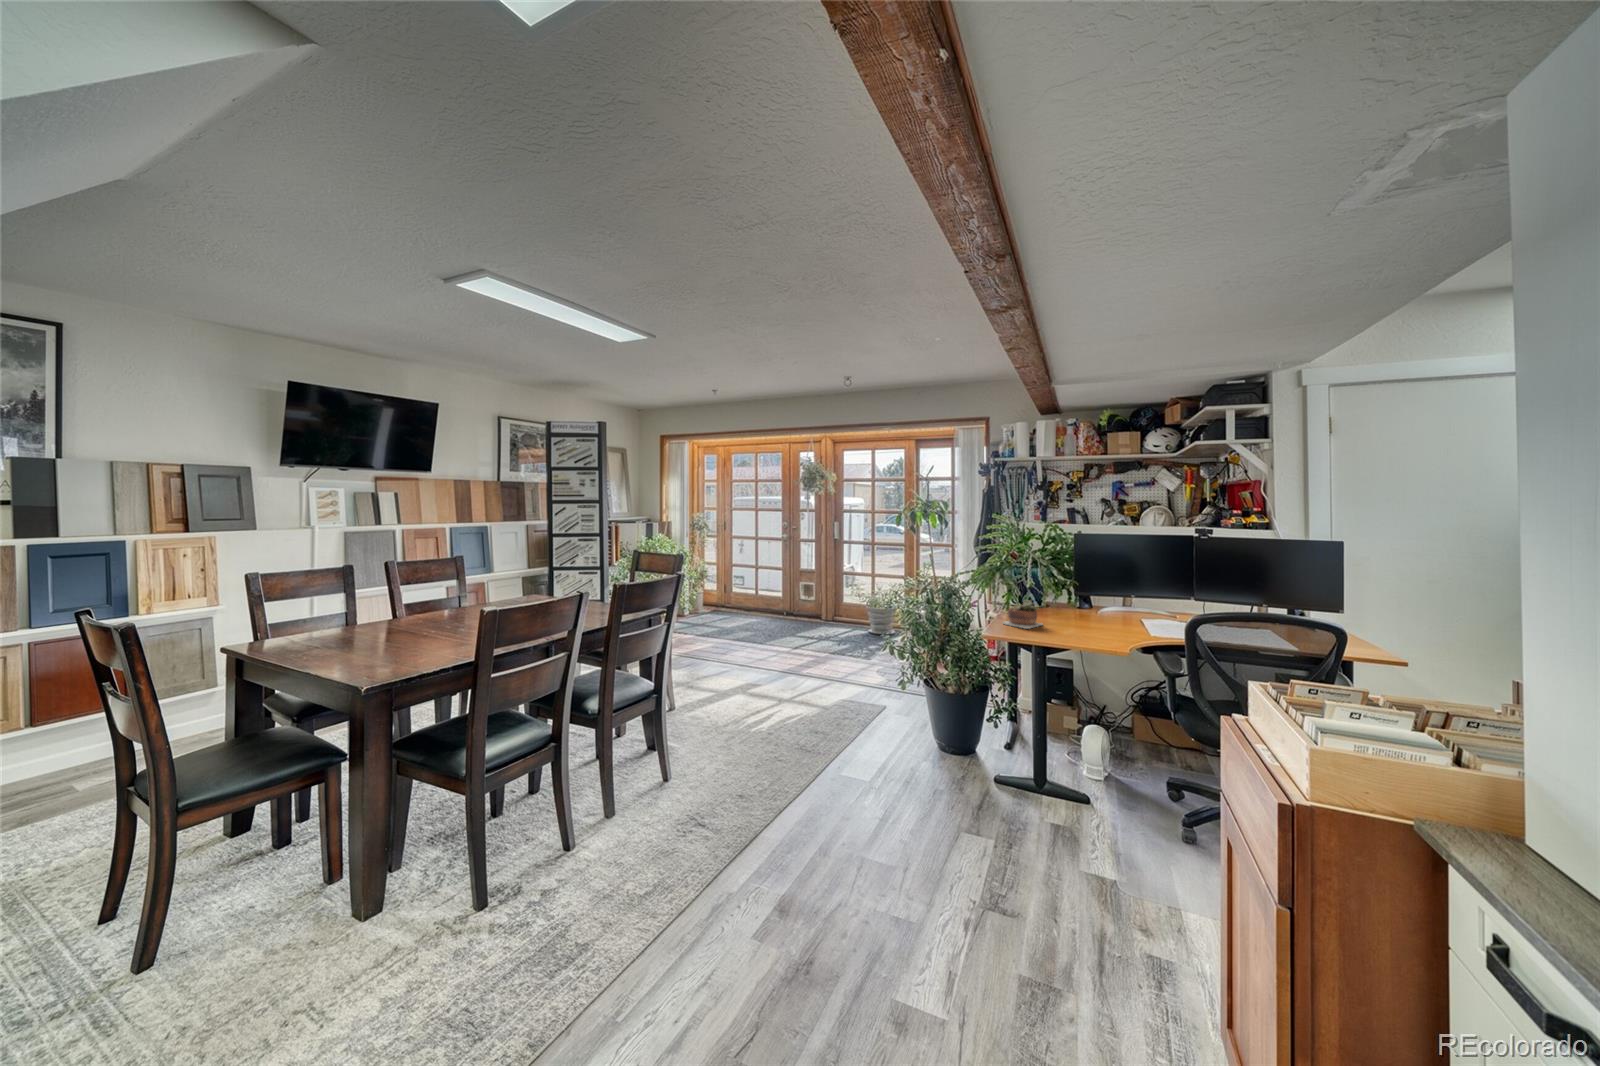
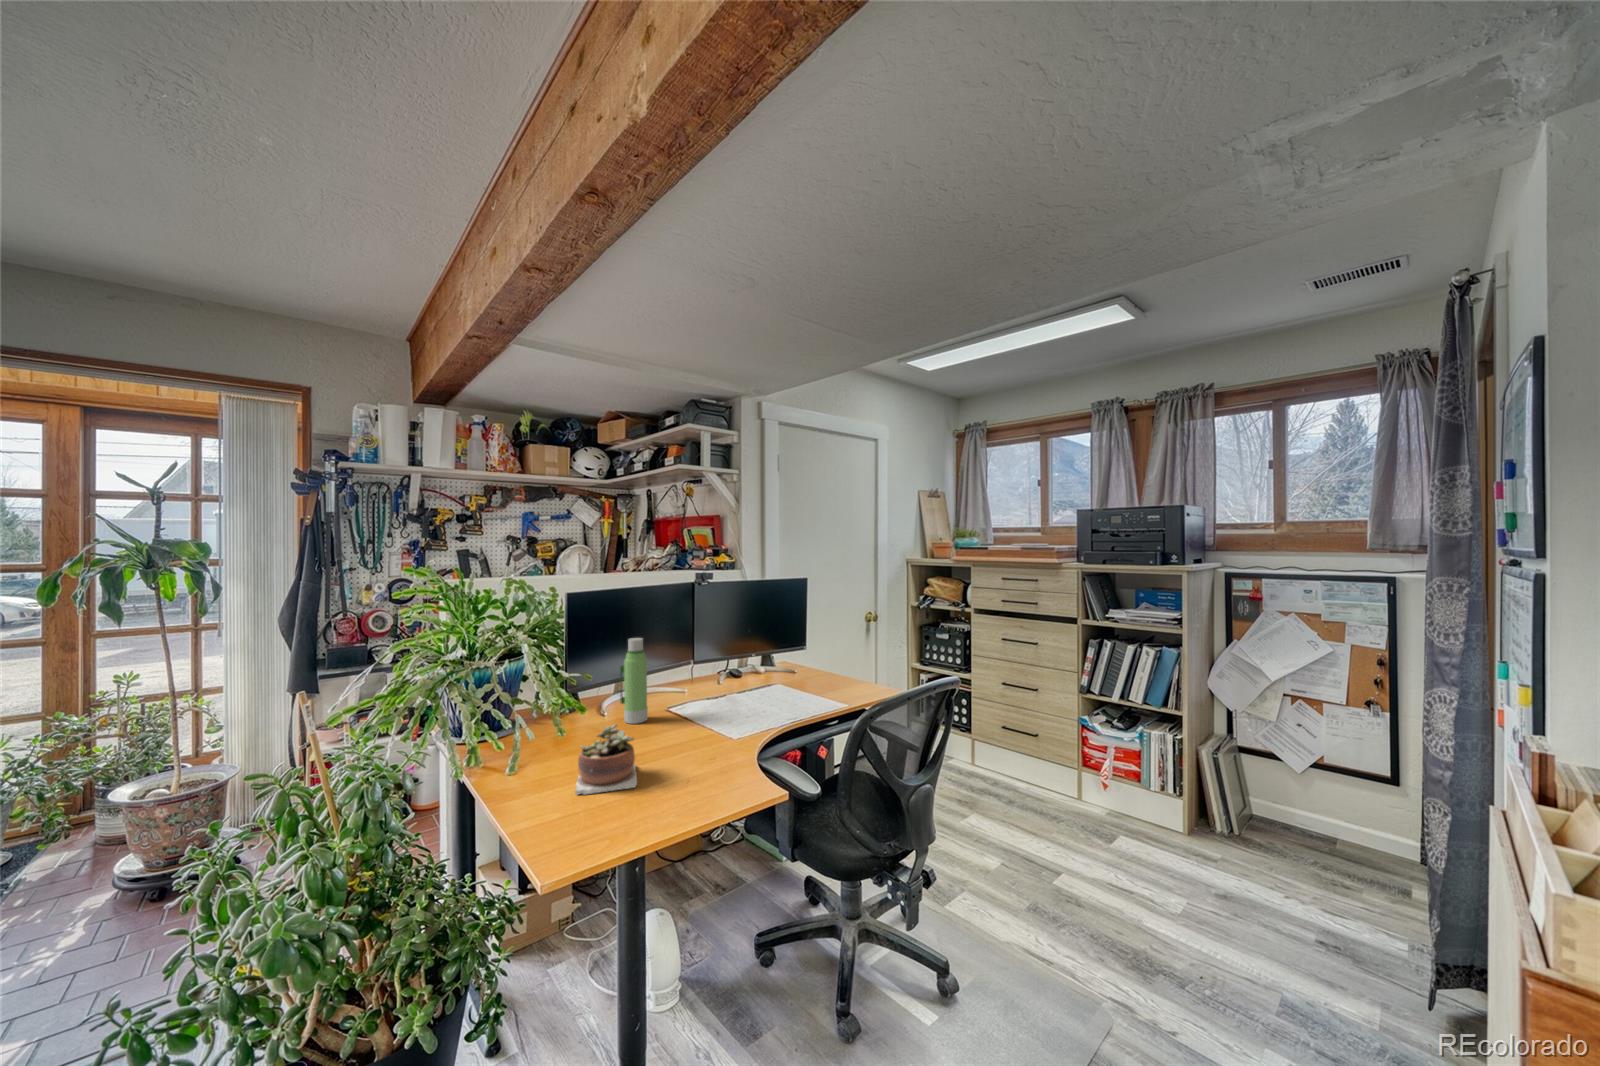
water bottle: none [1077,565,1095,617] -> present [620,638,648,724]

